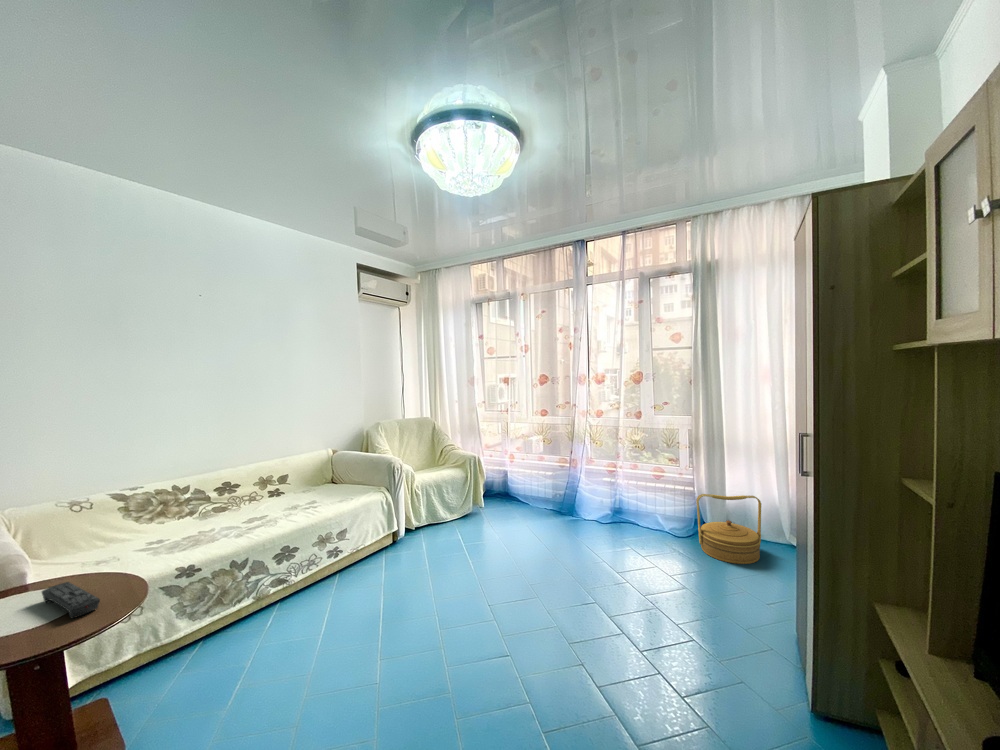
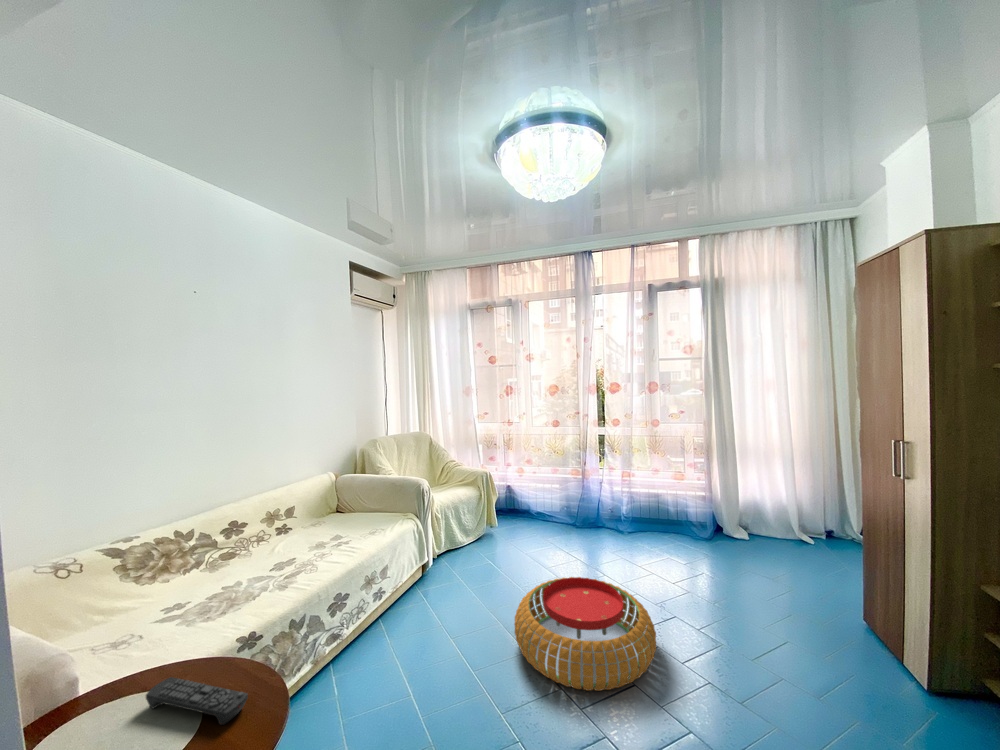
woven basket: present [696,494,761,564] -> none [722,502,779,566]
pouf: none [424,552,559,658] -> present [514,577,656,691]

